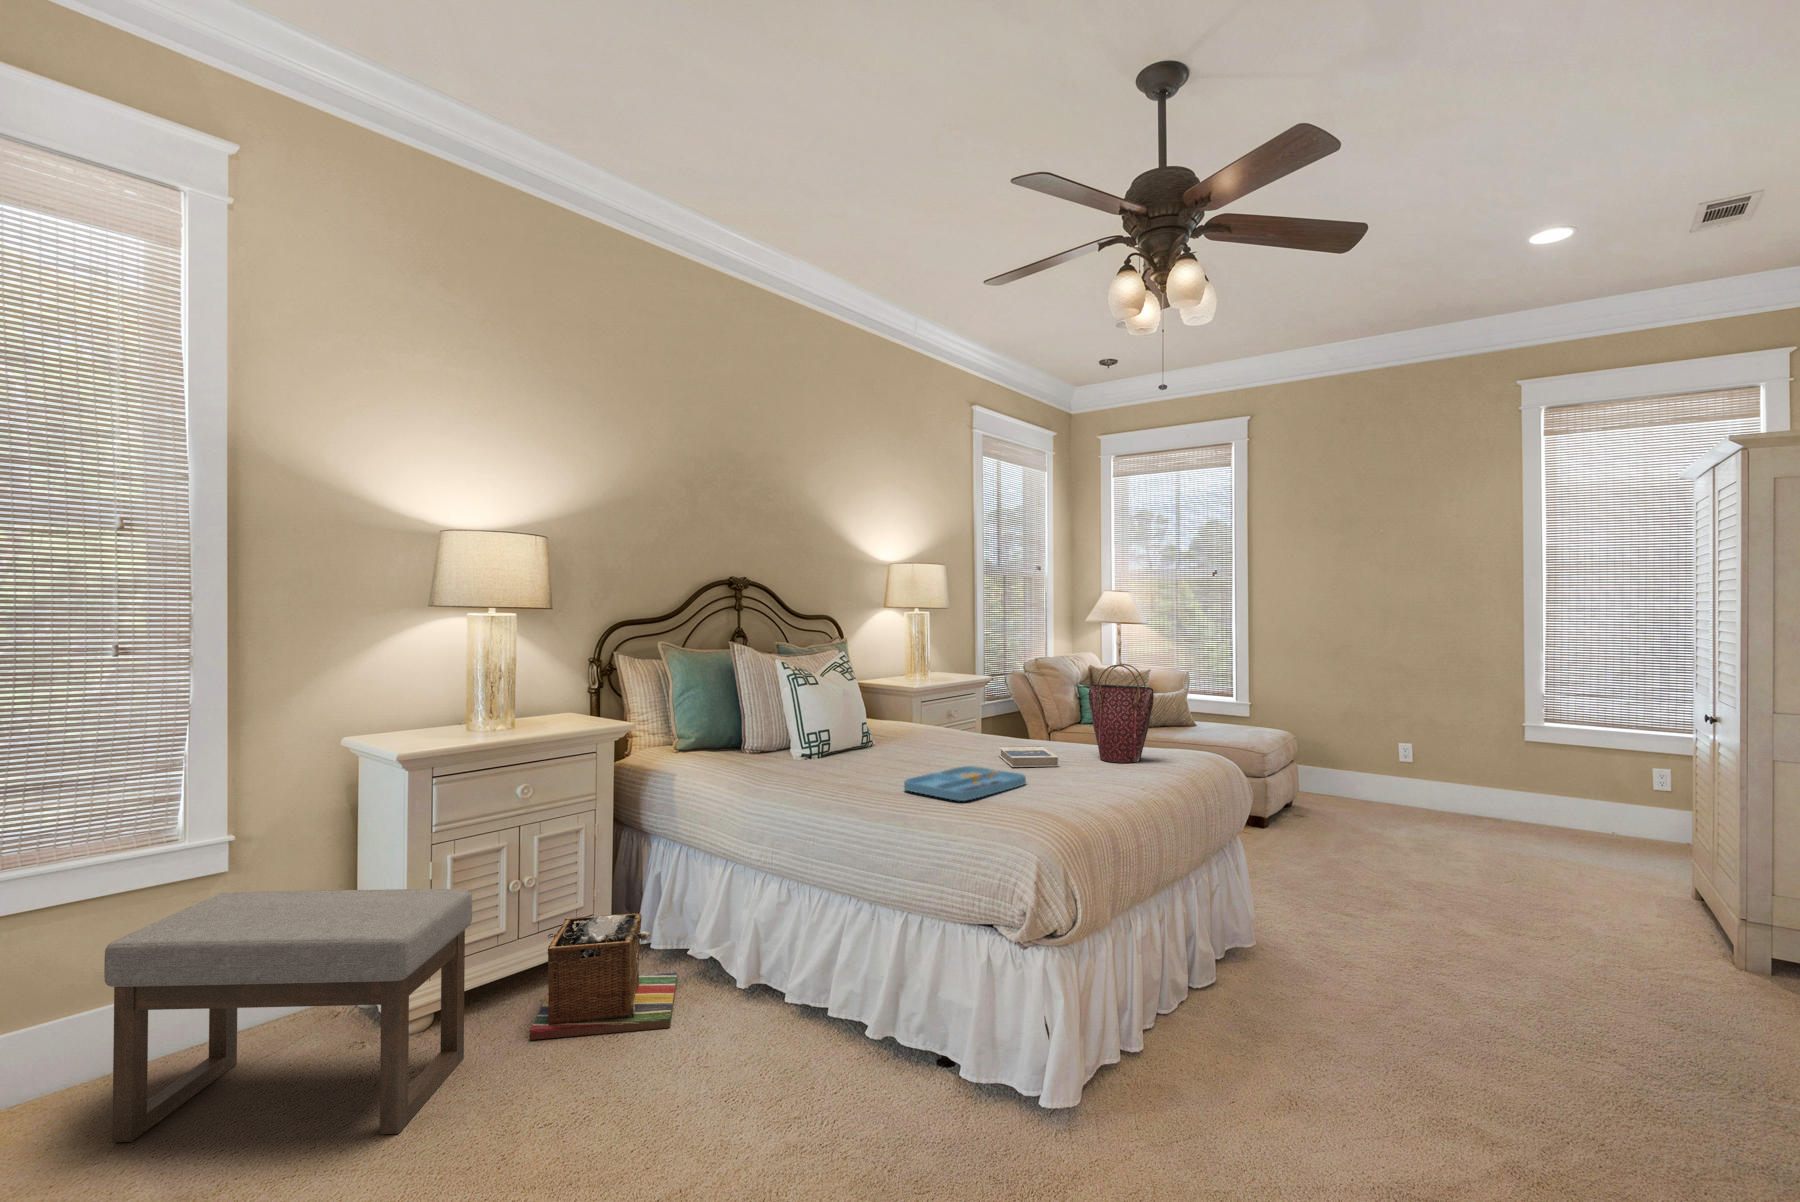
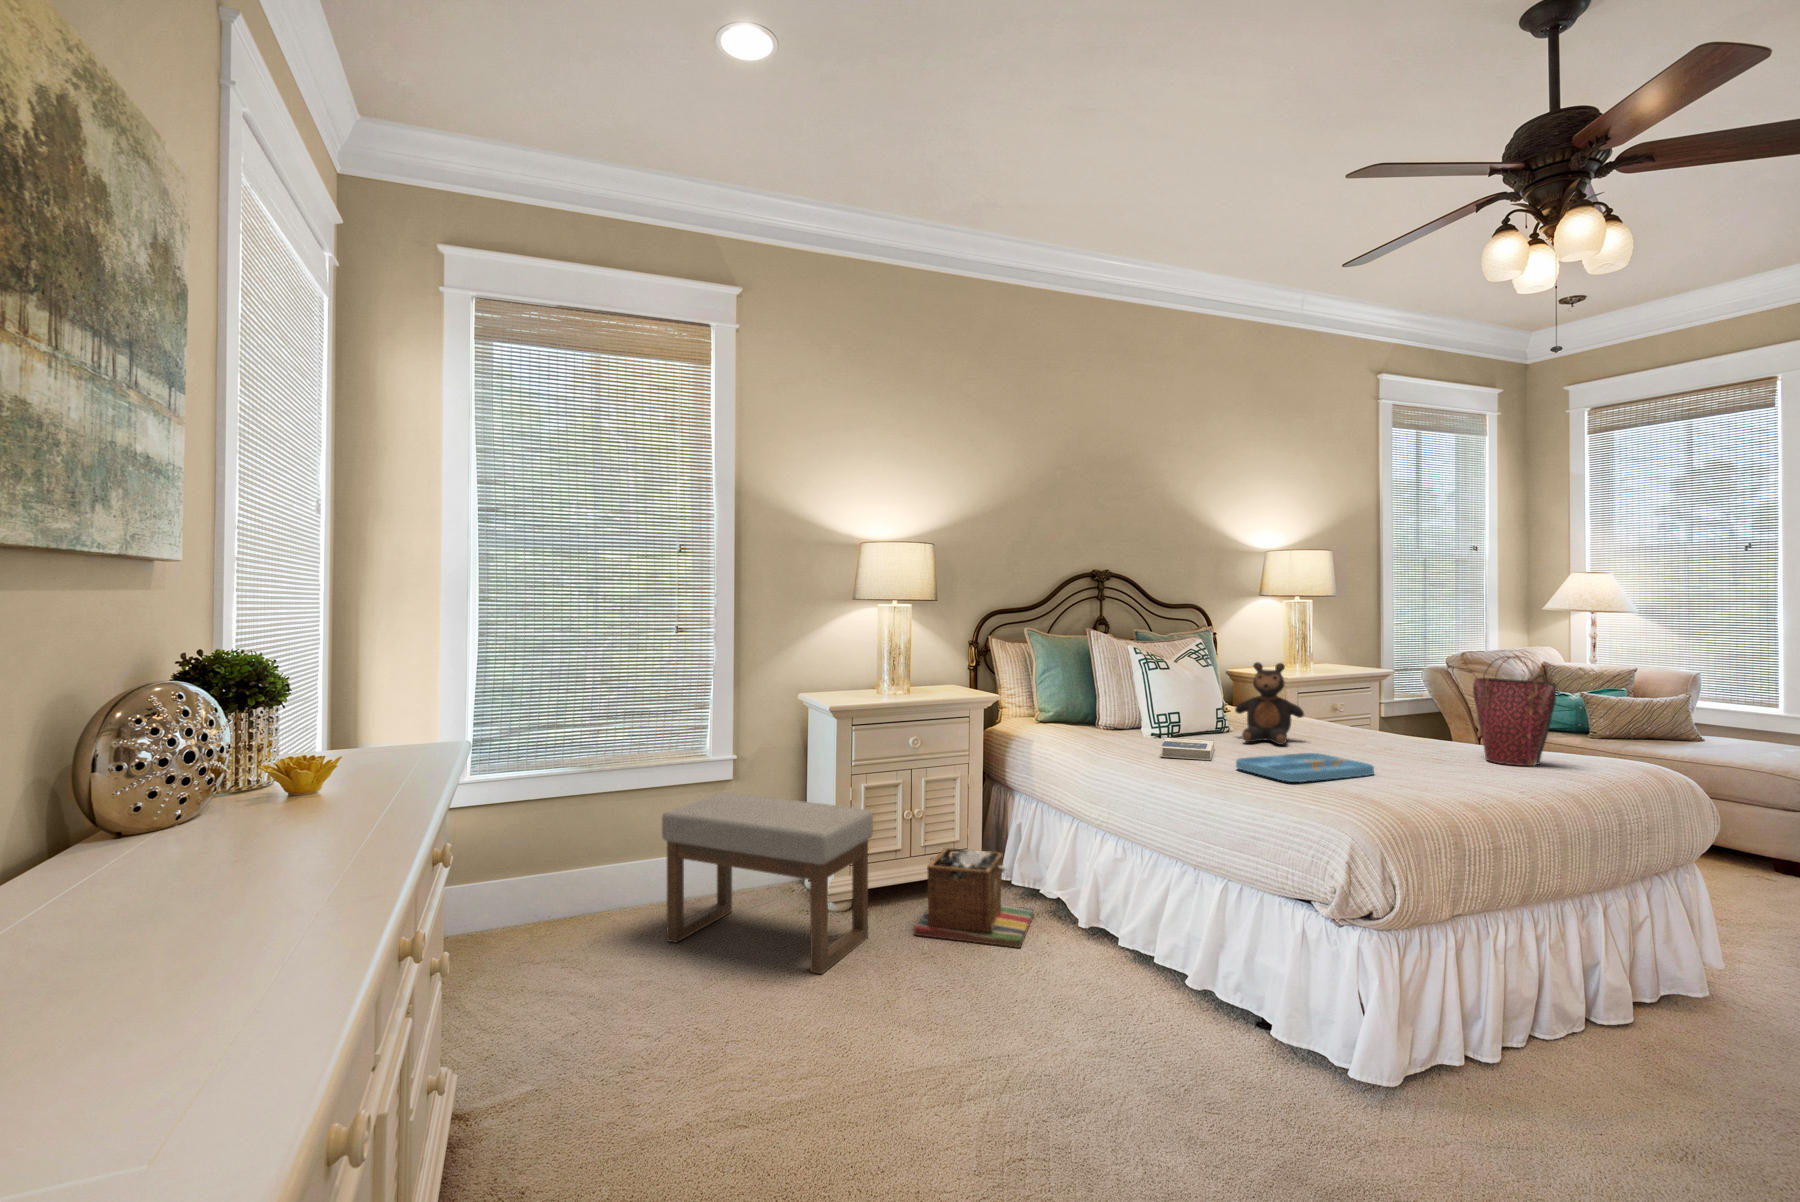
teddy bear: none [883,676,948,759] -> present [1235,662,1304,745]
hardback book: present [999,746,1058,767] -> present [1160,737,1214,760]

